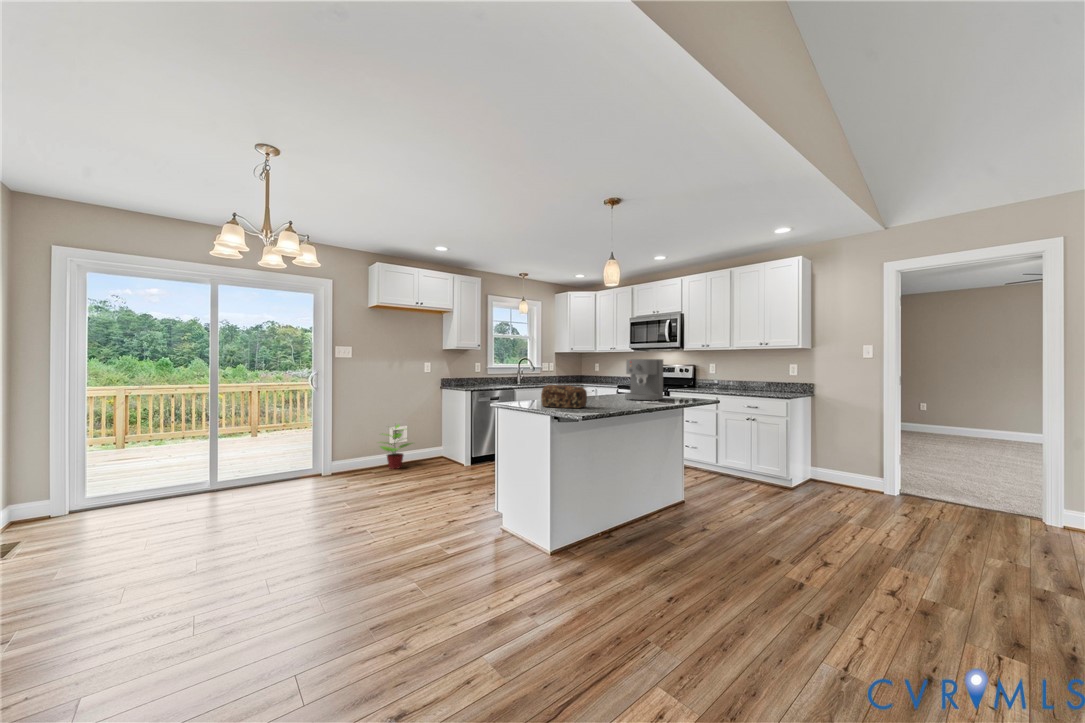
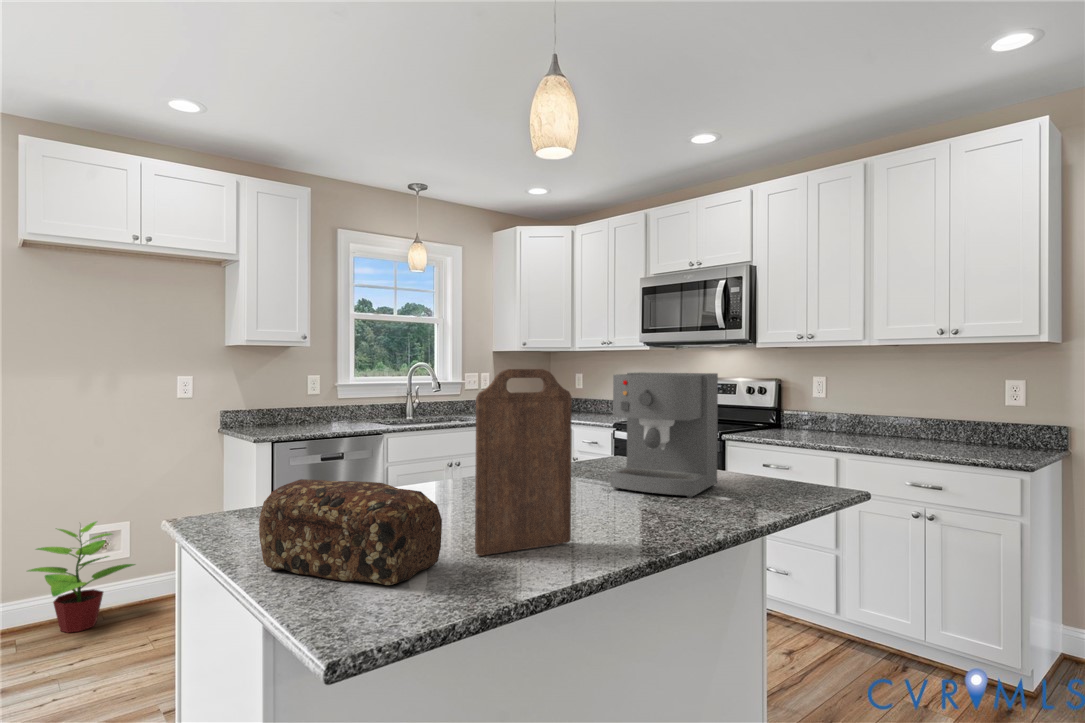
cutting board: none [594,356,619,406] -> present [475,369,572,556]

